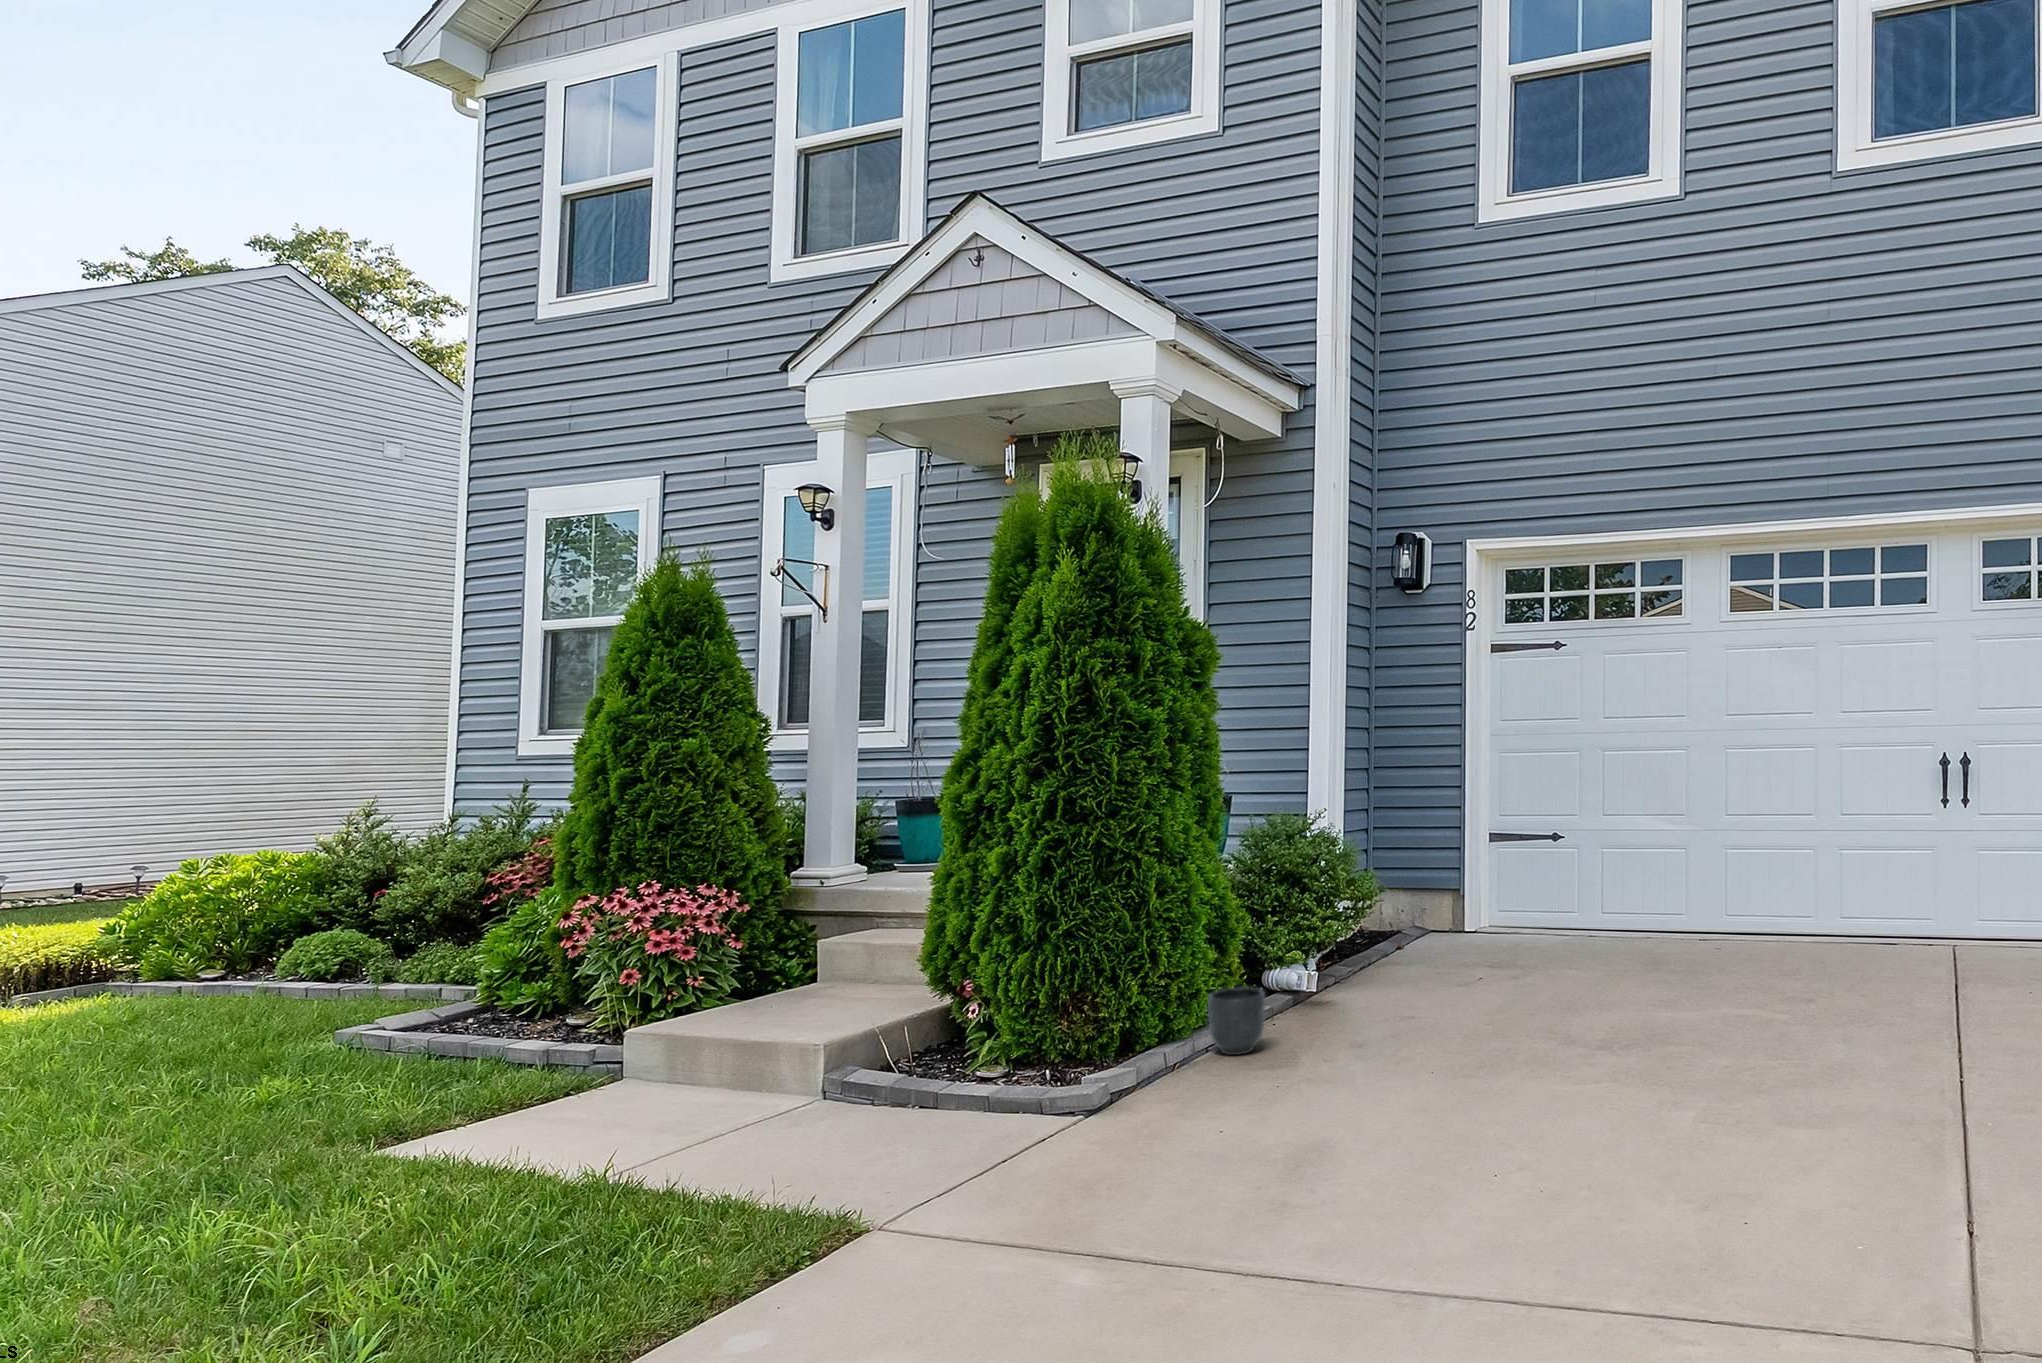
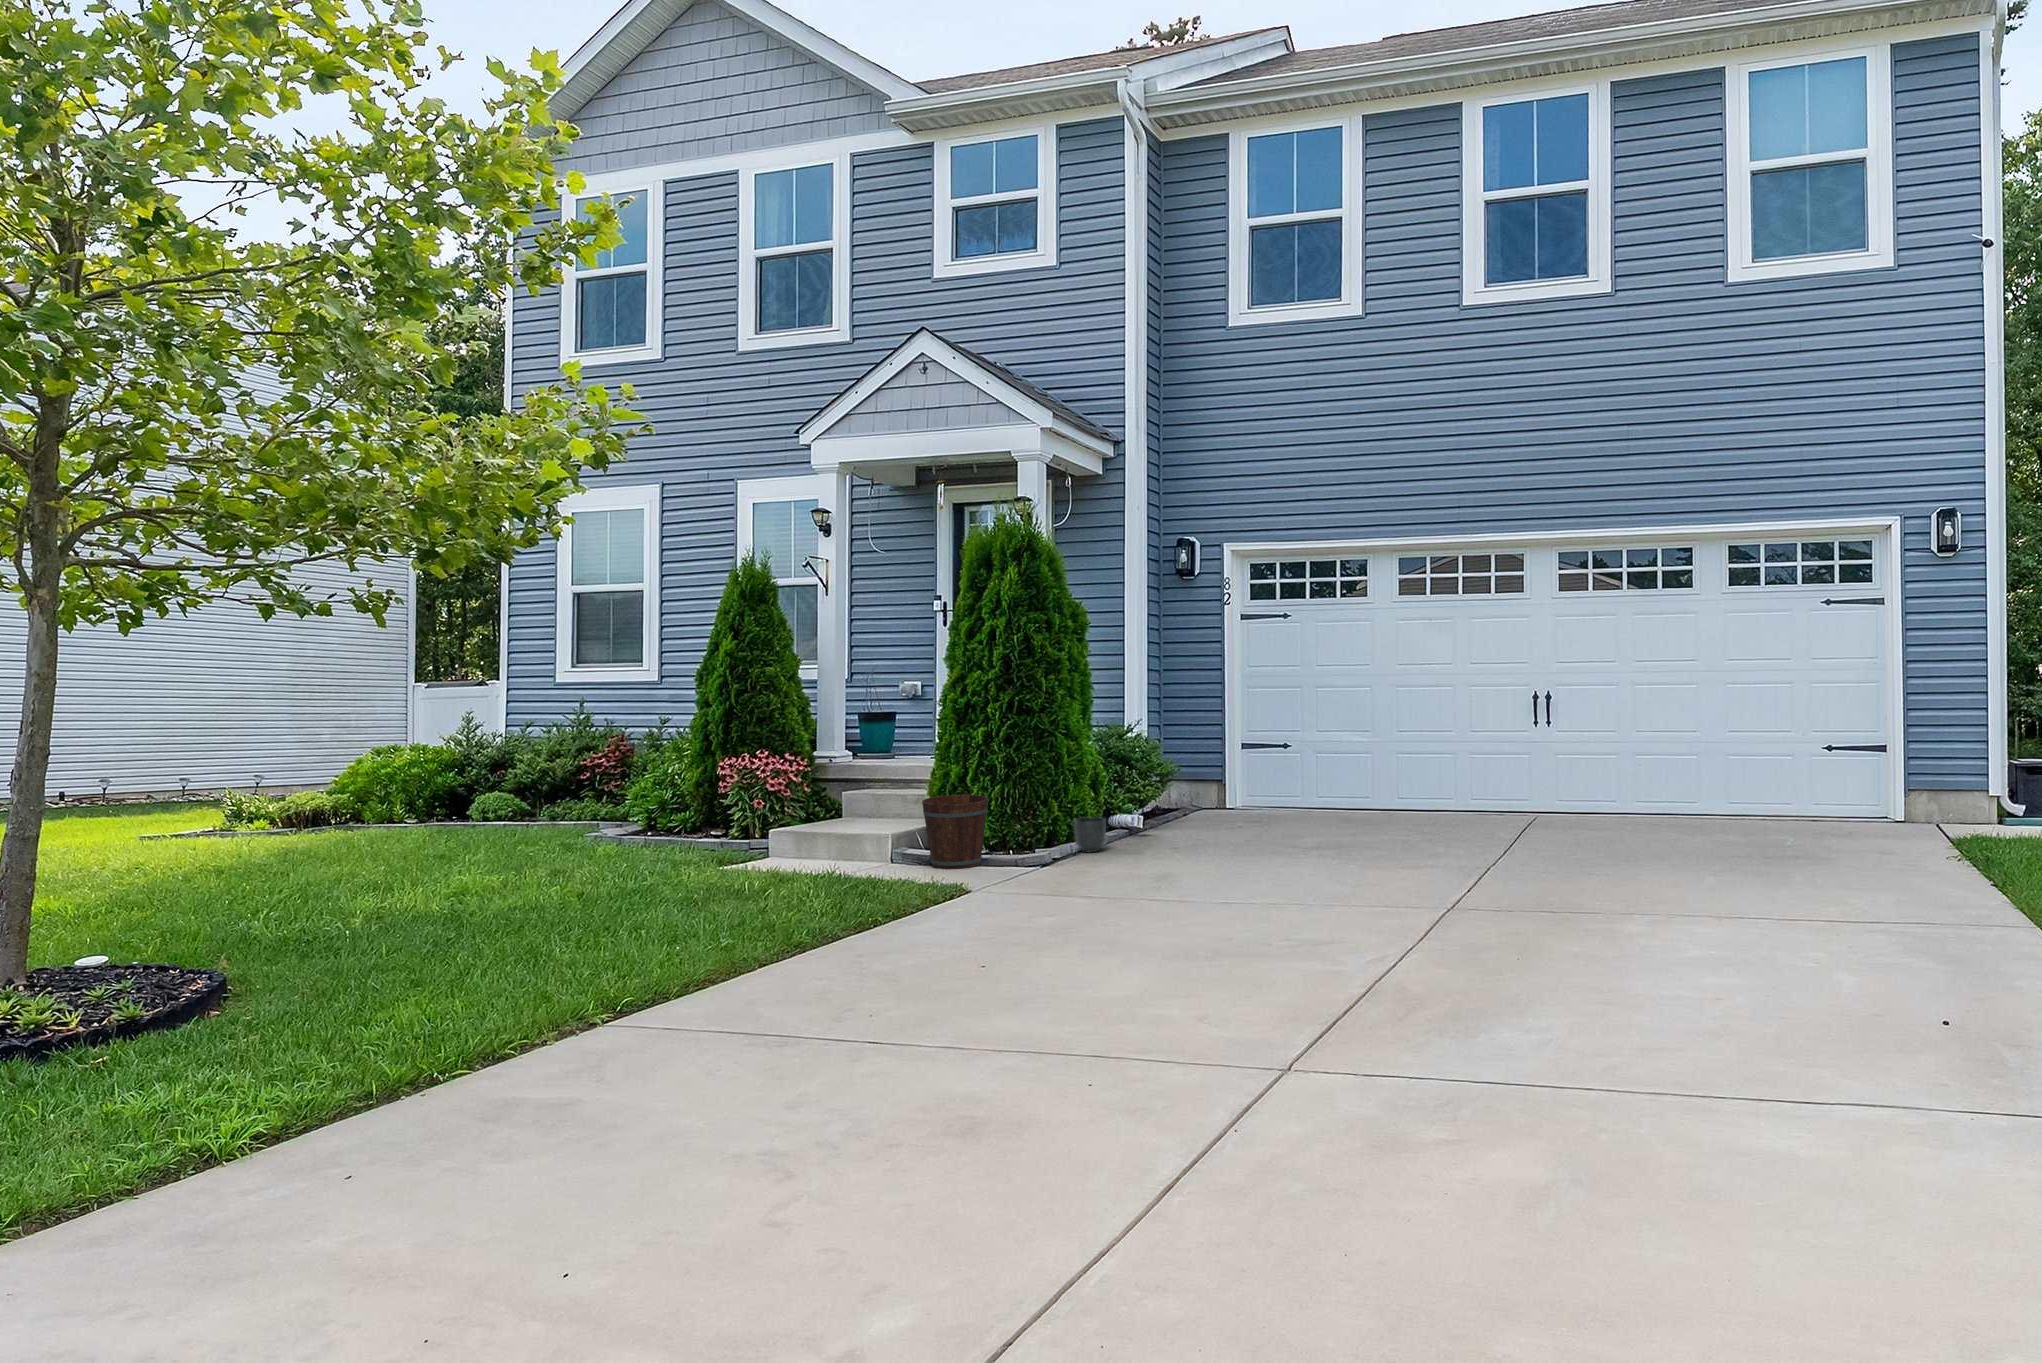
bucket: none [917,948,1044,1104] -> present [922,792,988,869]

